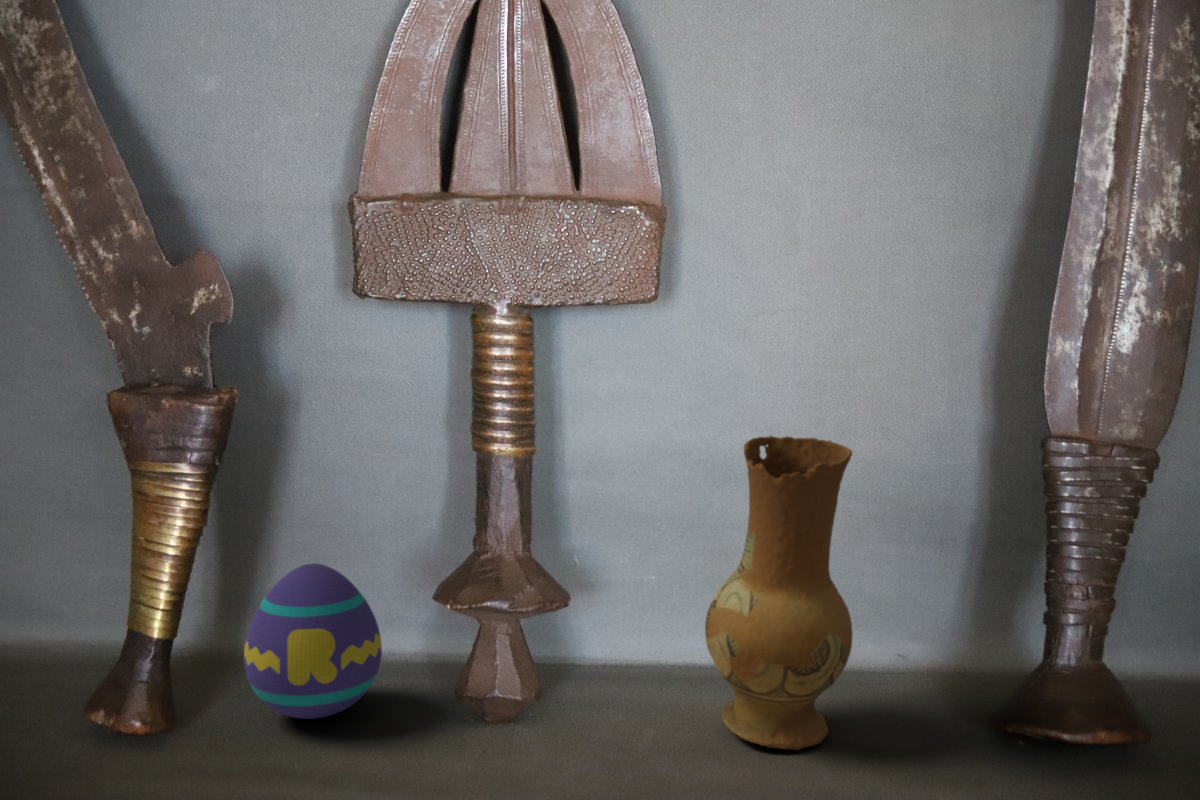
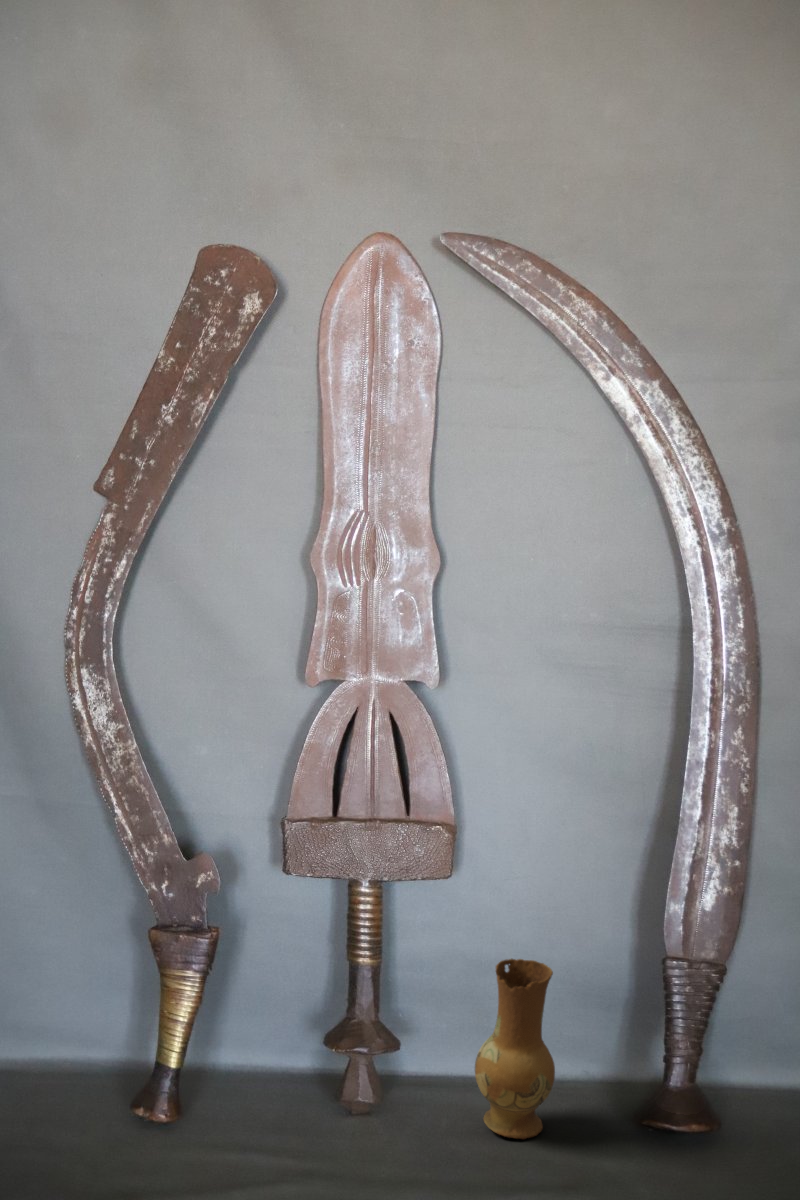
decorative egg: present [244,564,382,719] -> none [219,1025,294,1115]

